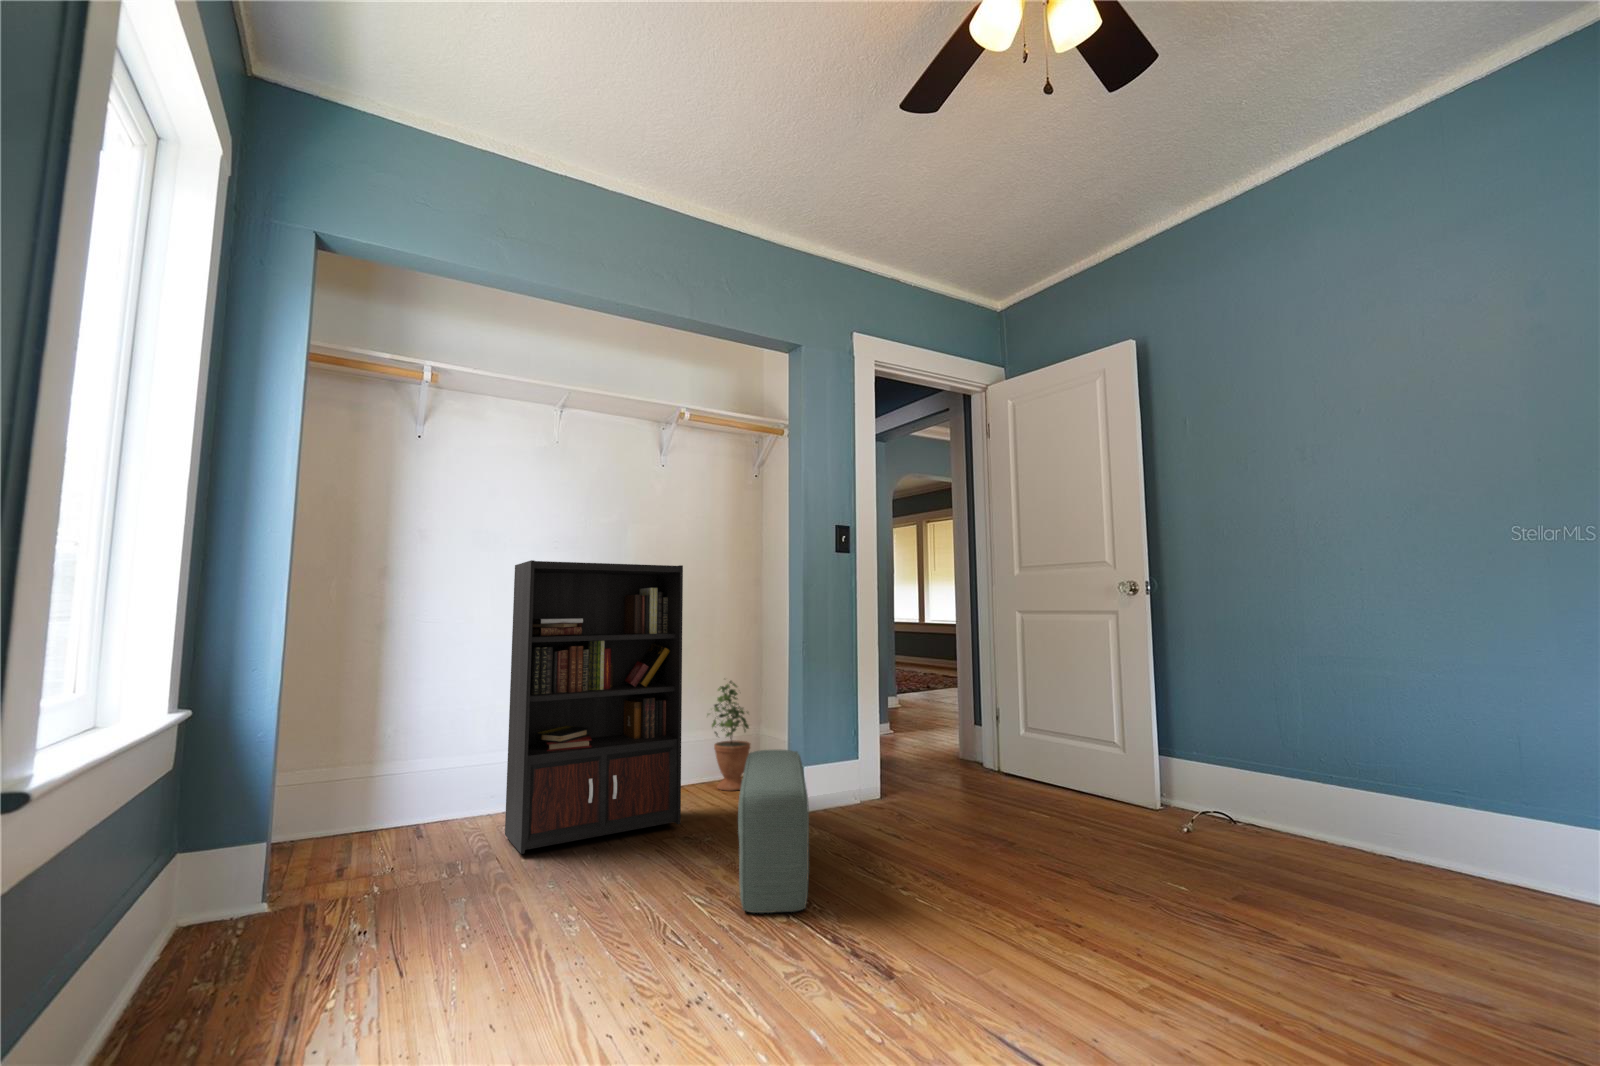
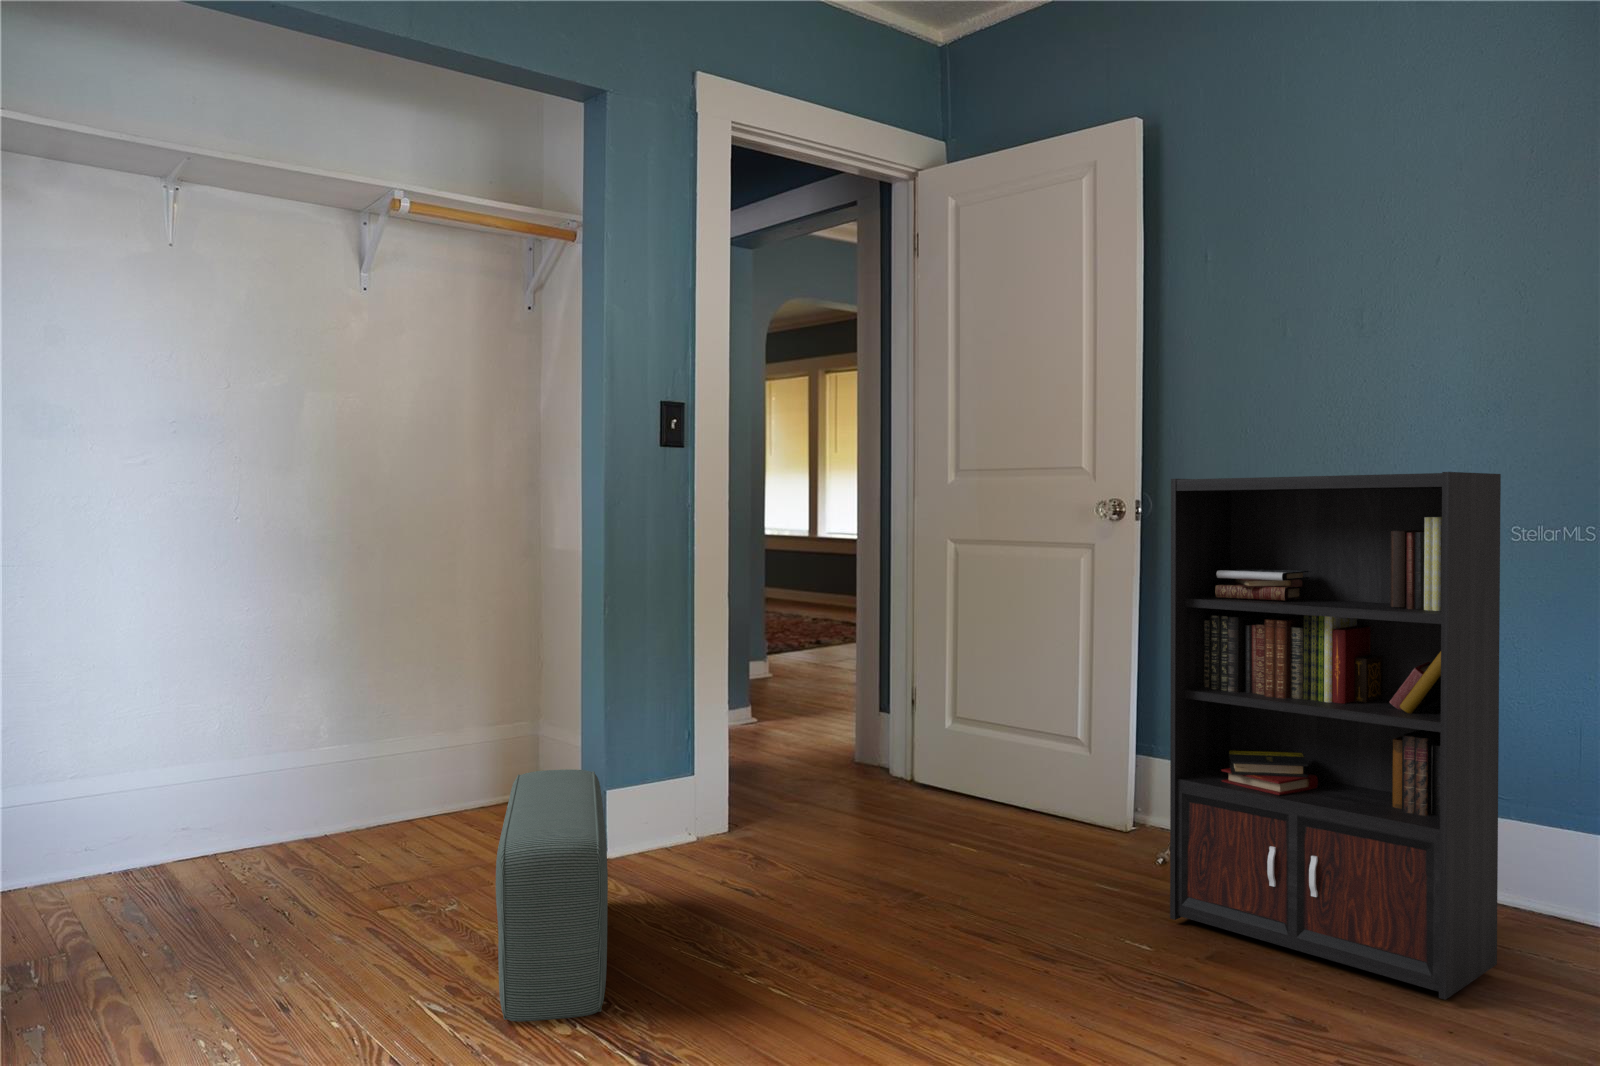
bookcase: present [505,560,683,854] -> present [1170,472,1501,1000]
potted plant: present [707,681,750,791] -> none [448,649,522,826]

